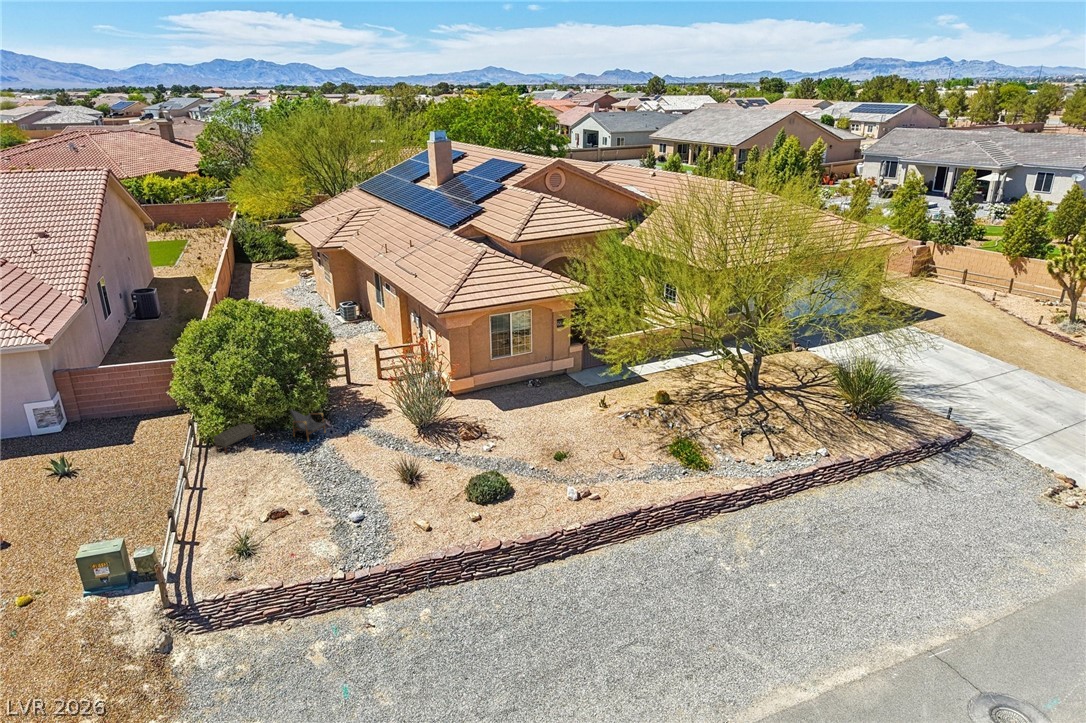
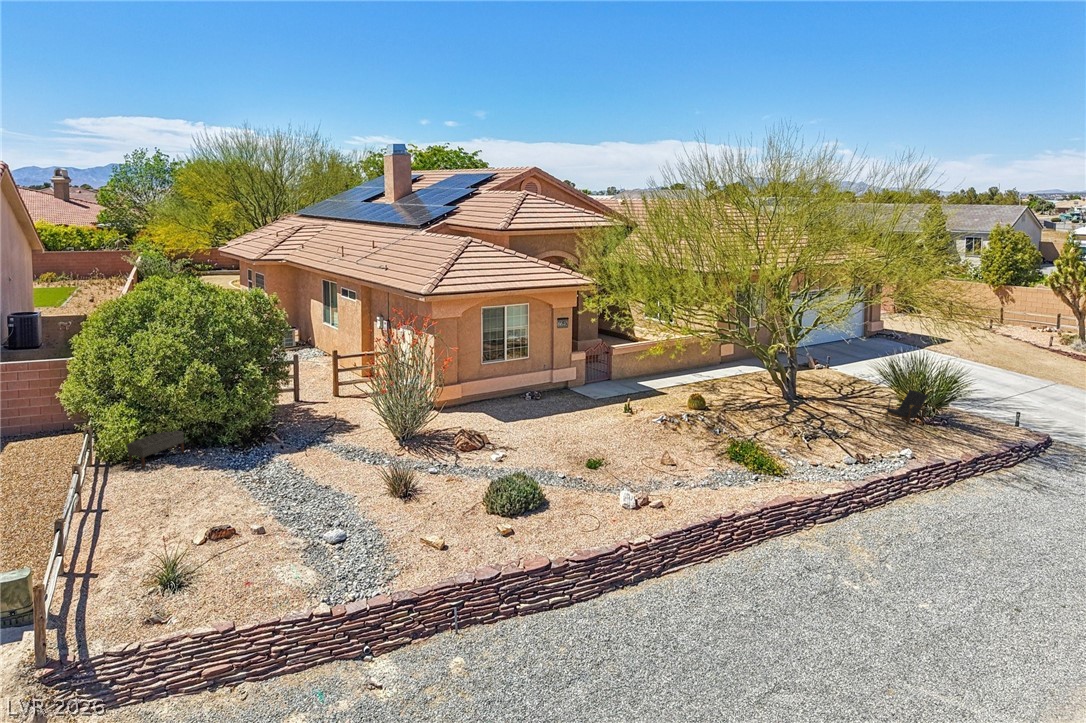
lounge chair: present [290,410,326,441] -> present [886,390,928,427]

